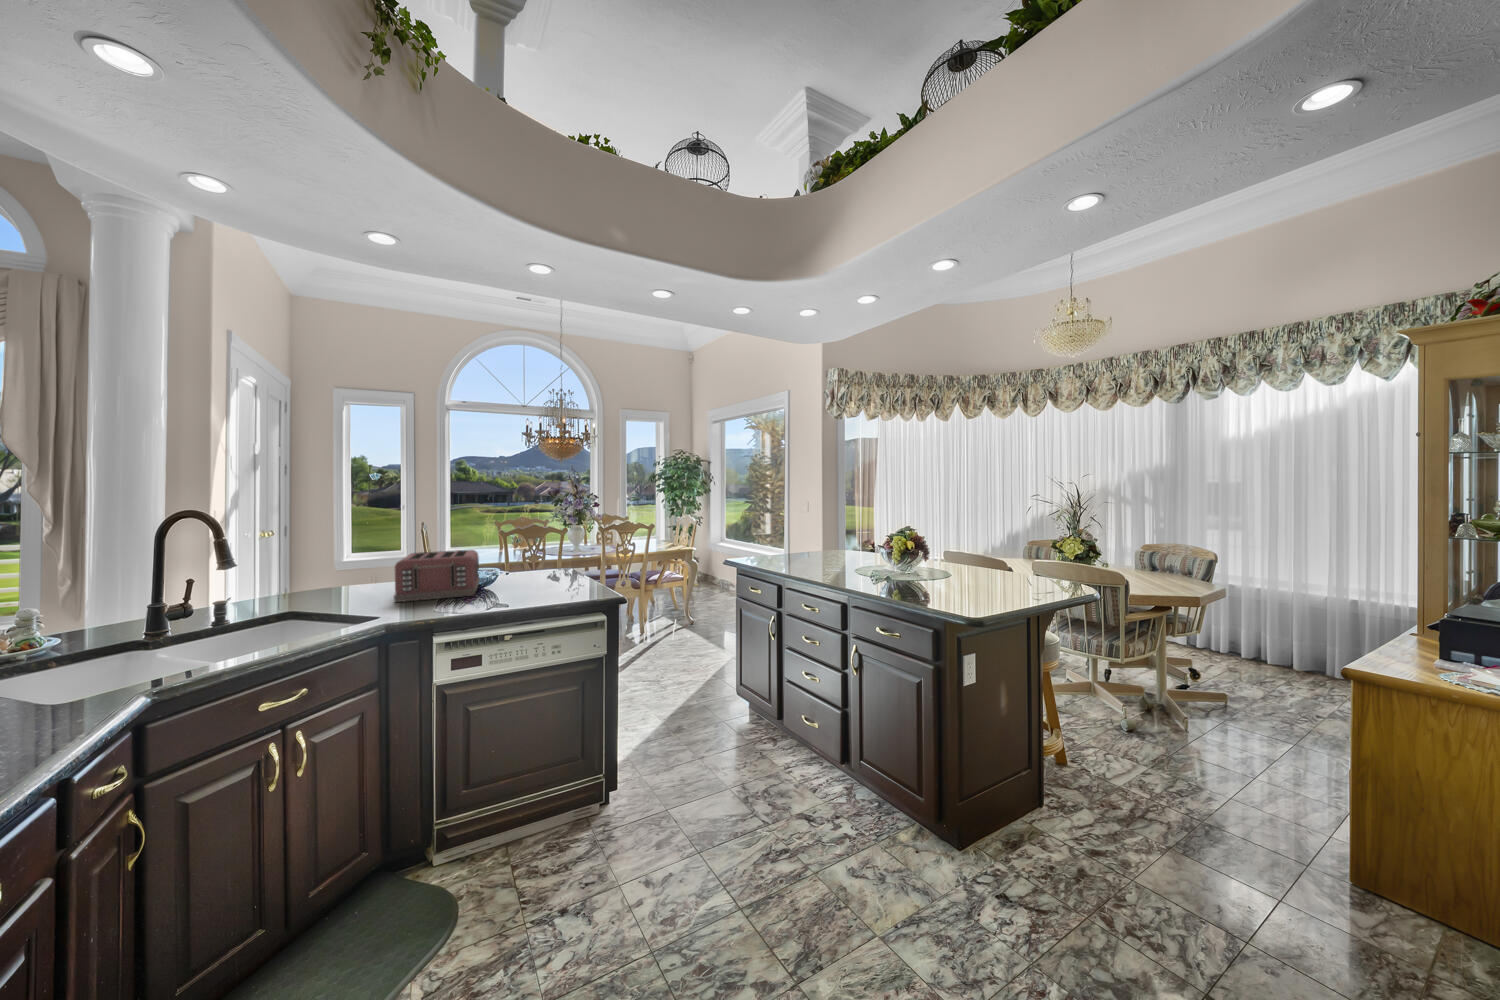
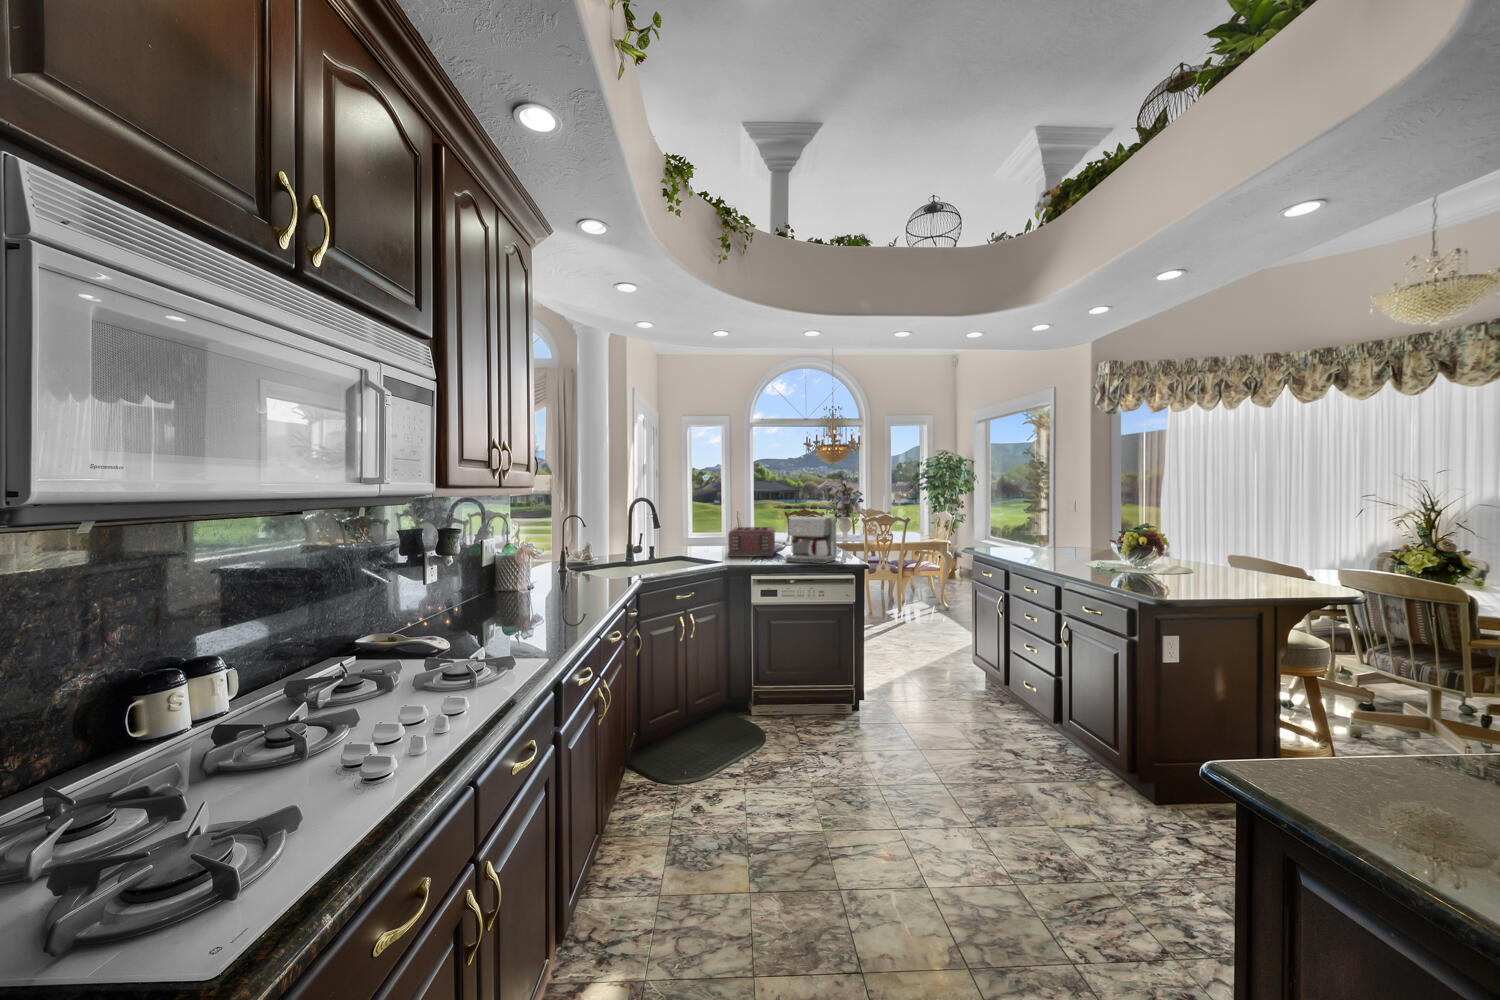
coffee maker: none [494,535,575,607] -> present [785,517,837,564]

